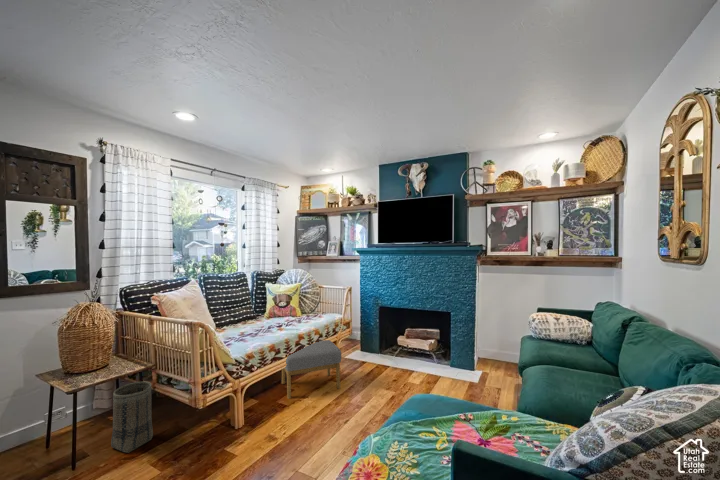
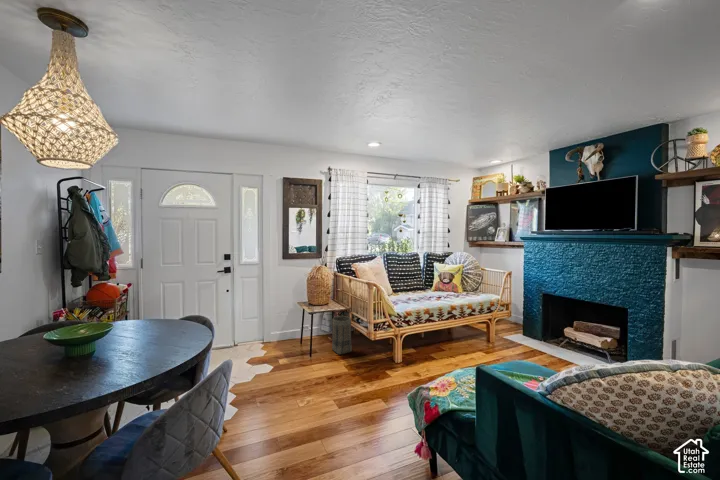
footstool: present [282,340,341,399] -> none [438,314,488,358]

